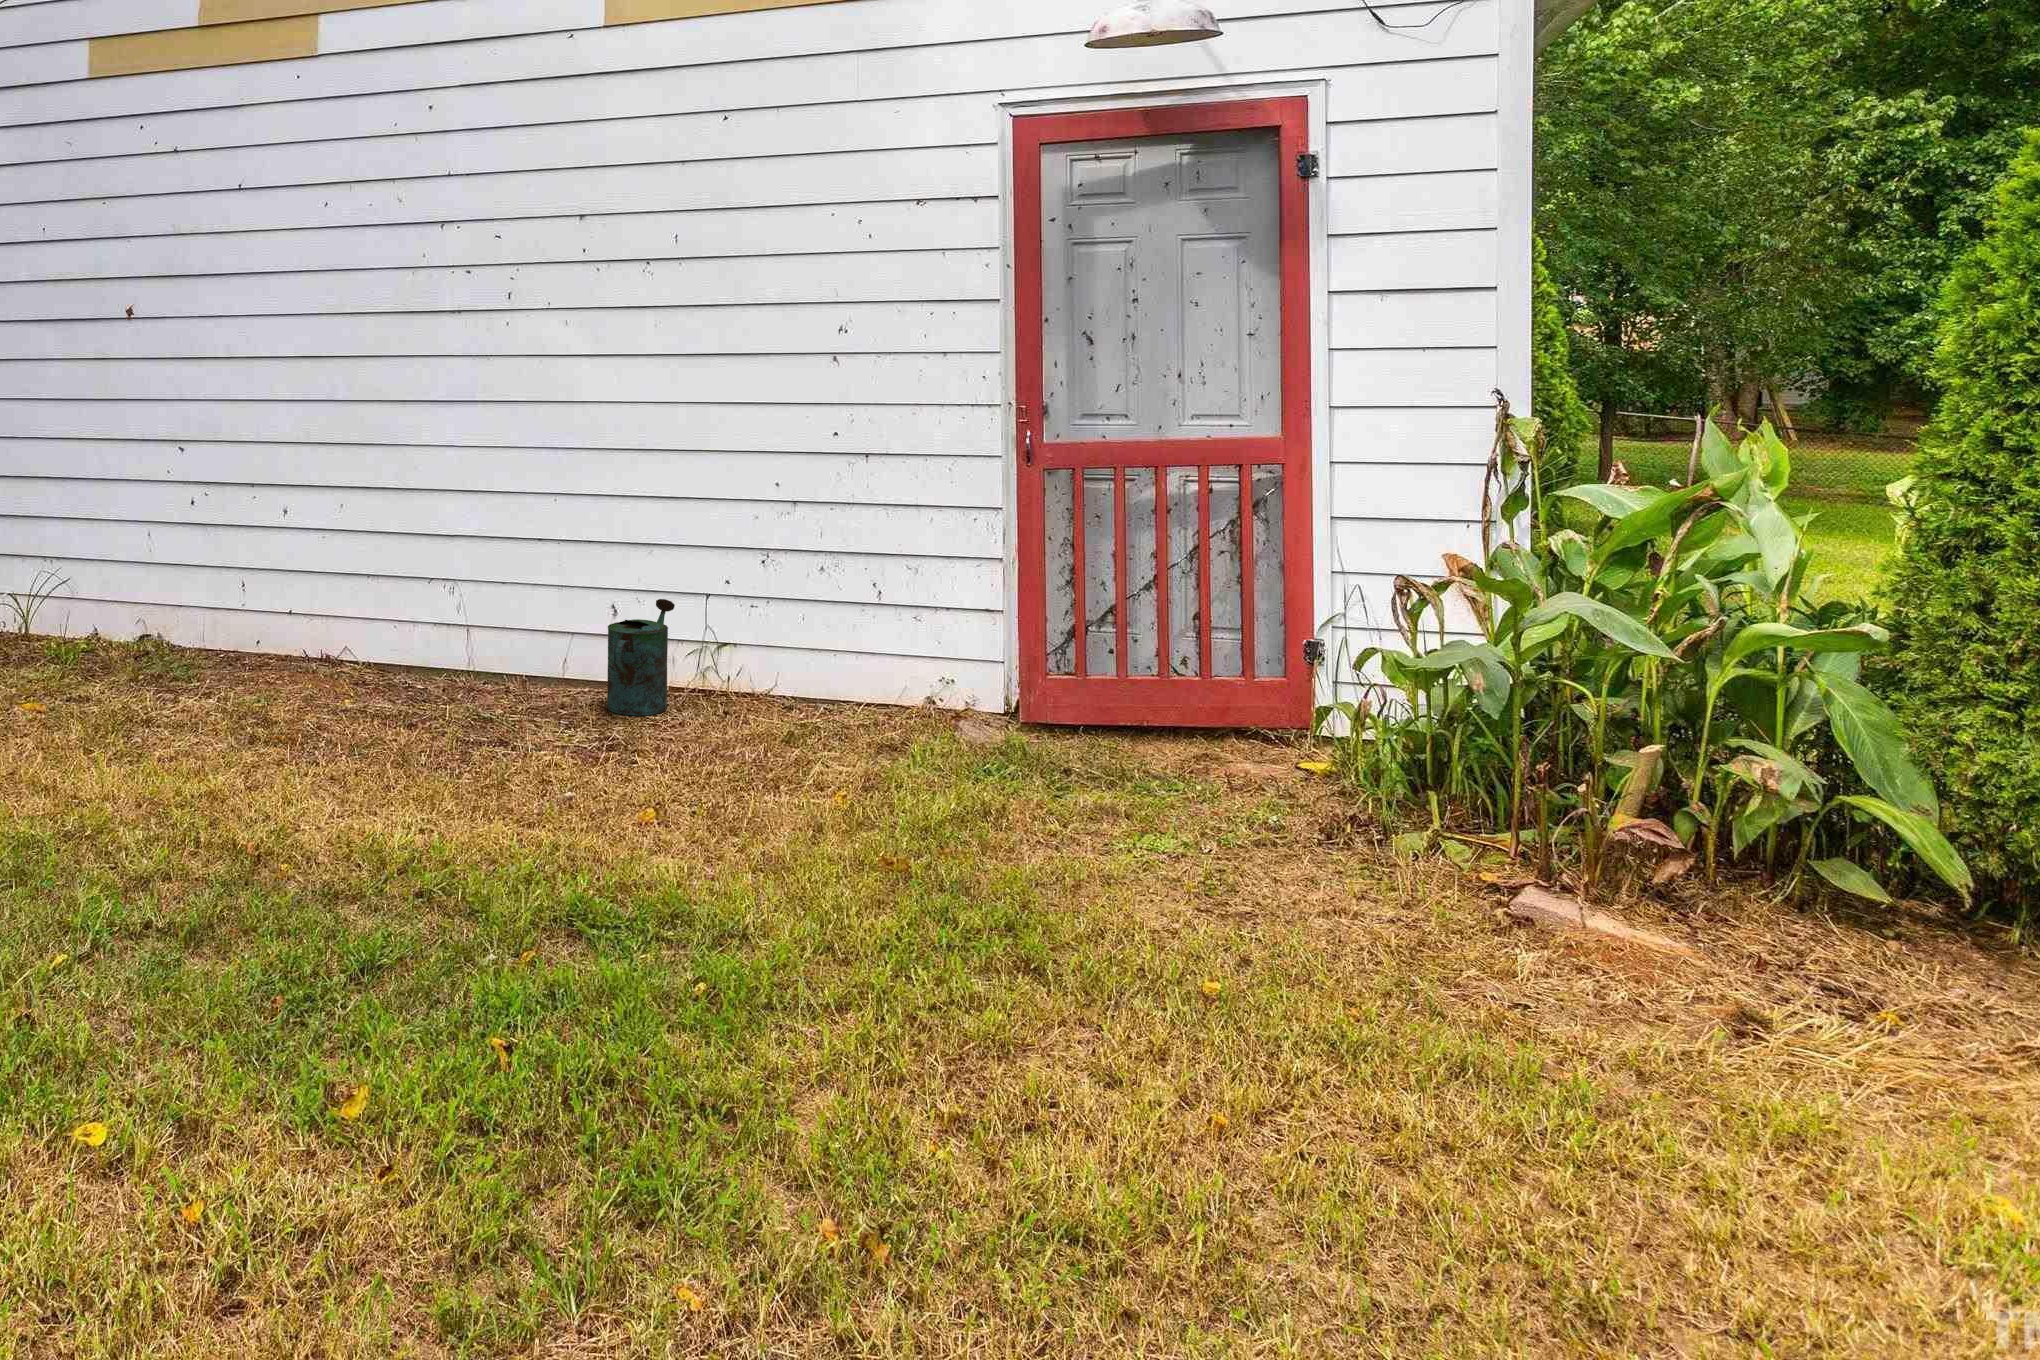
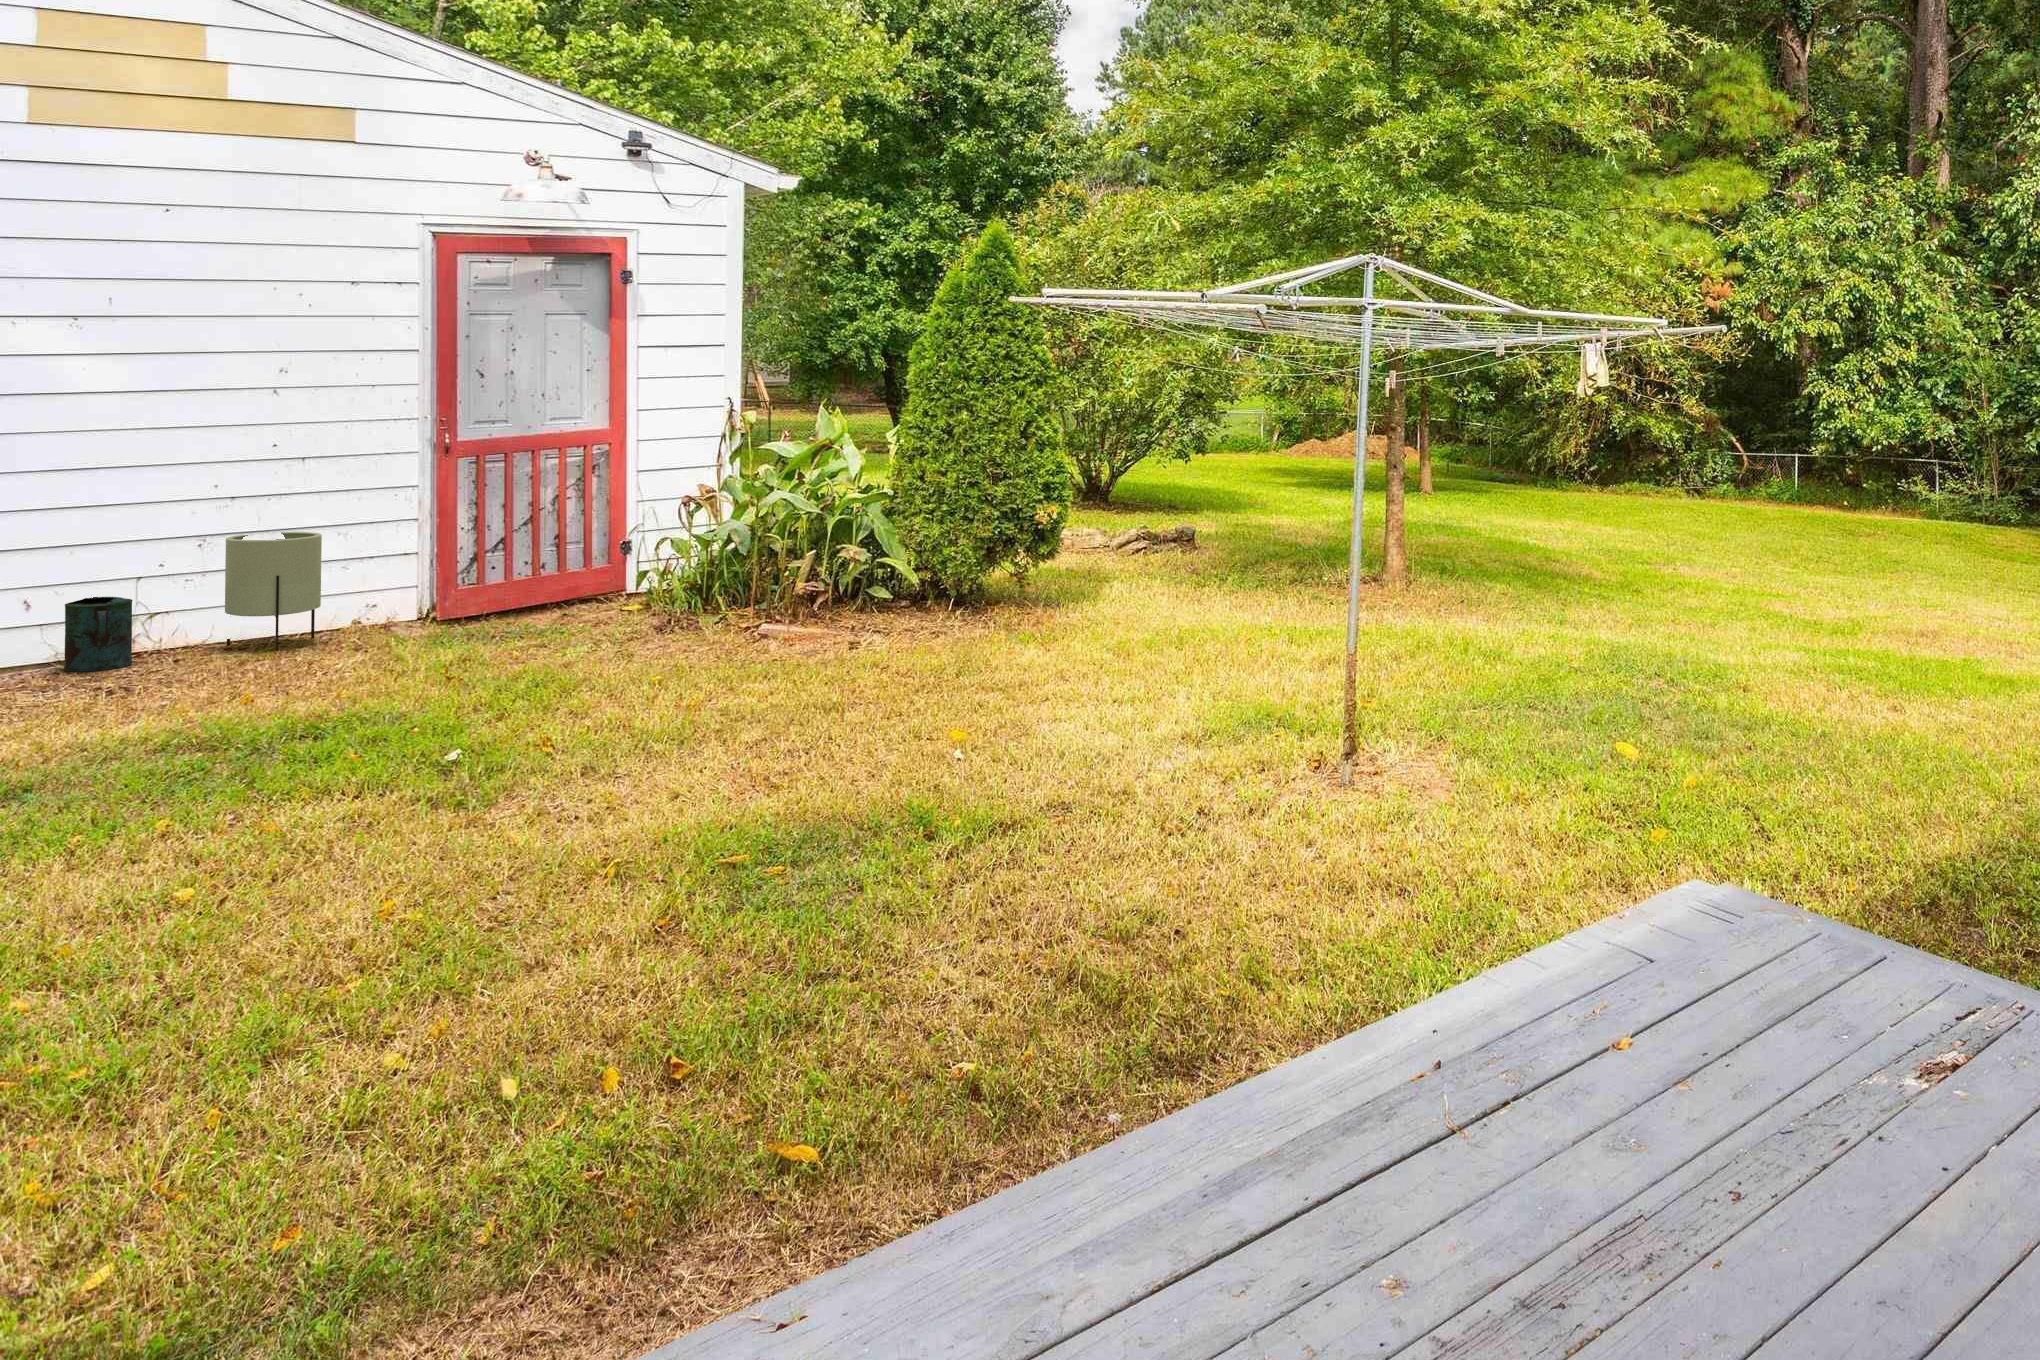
planter: none [762,558,864,730] -> present [225,532,322,651]

